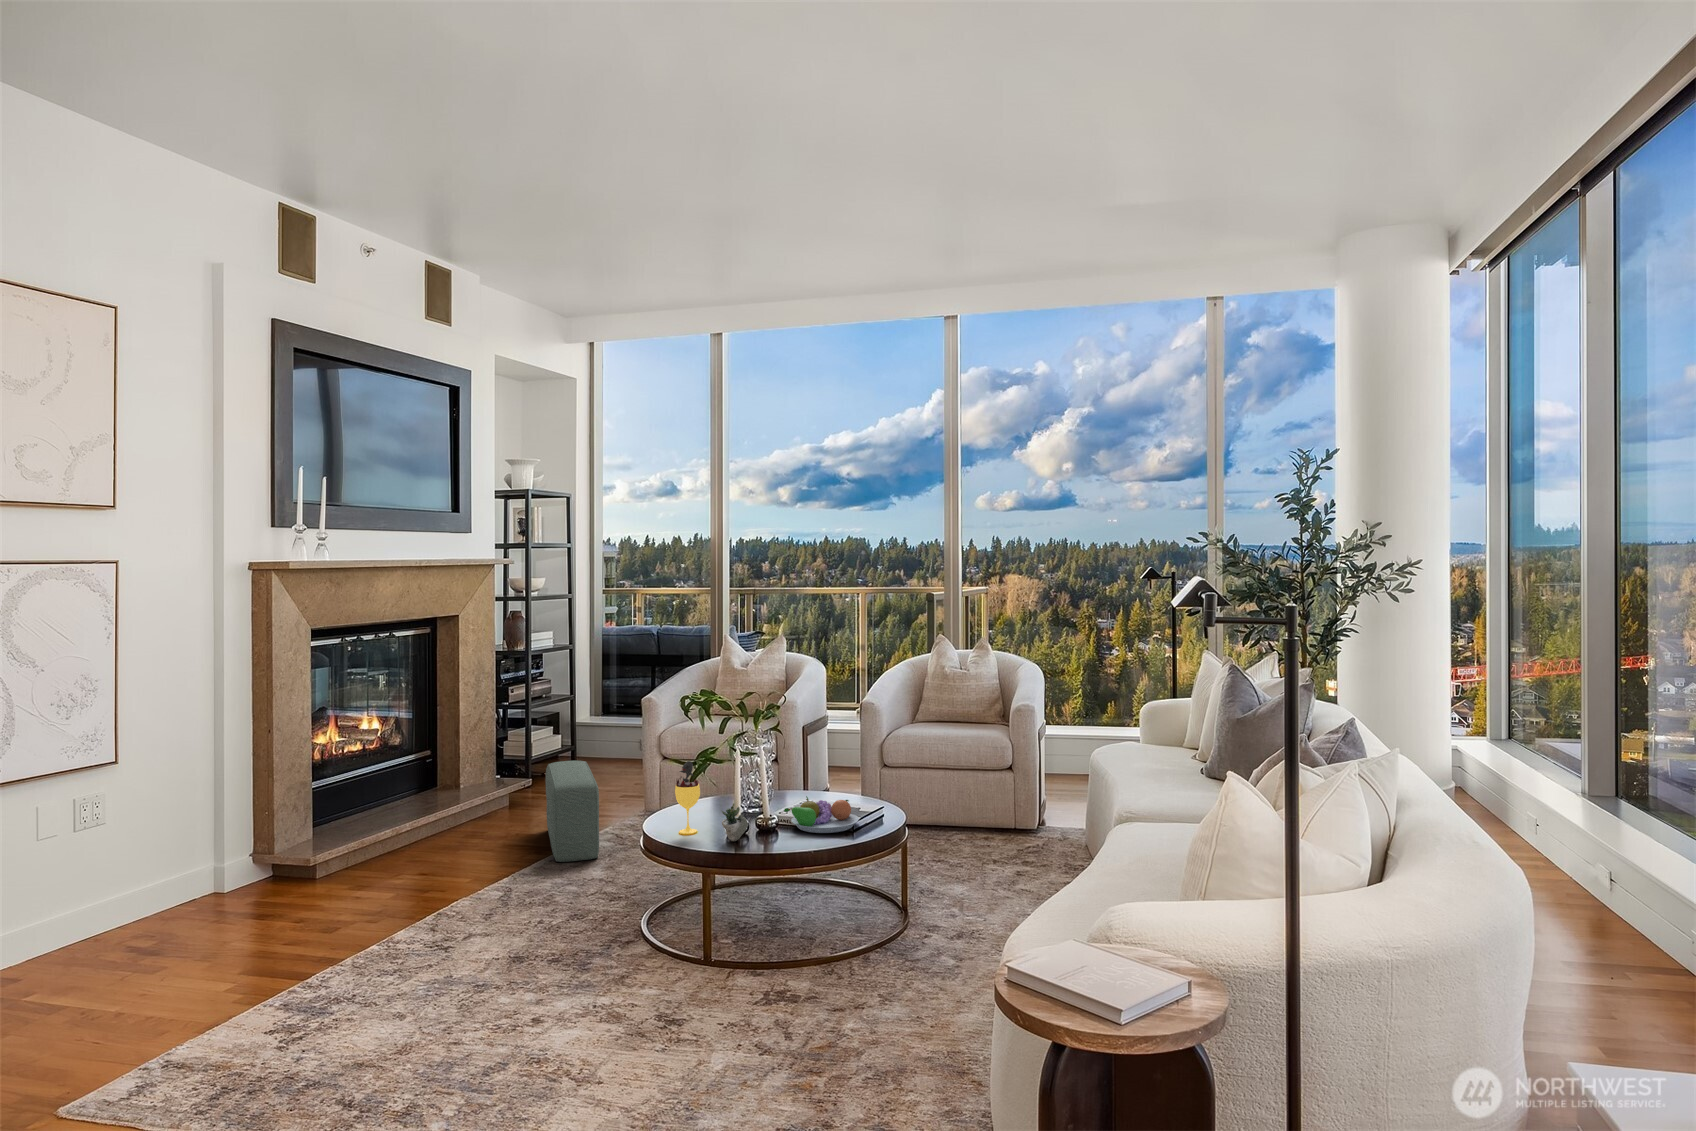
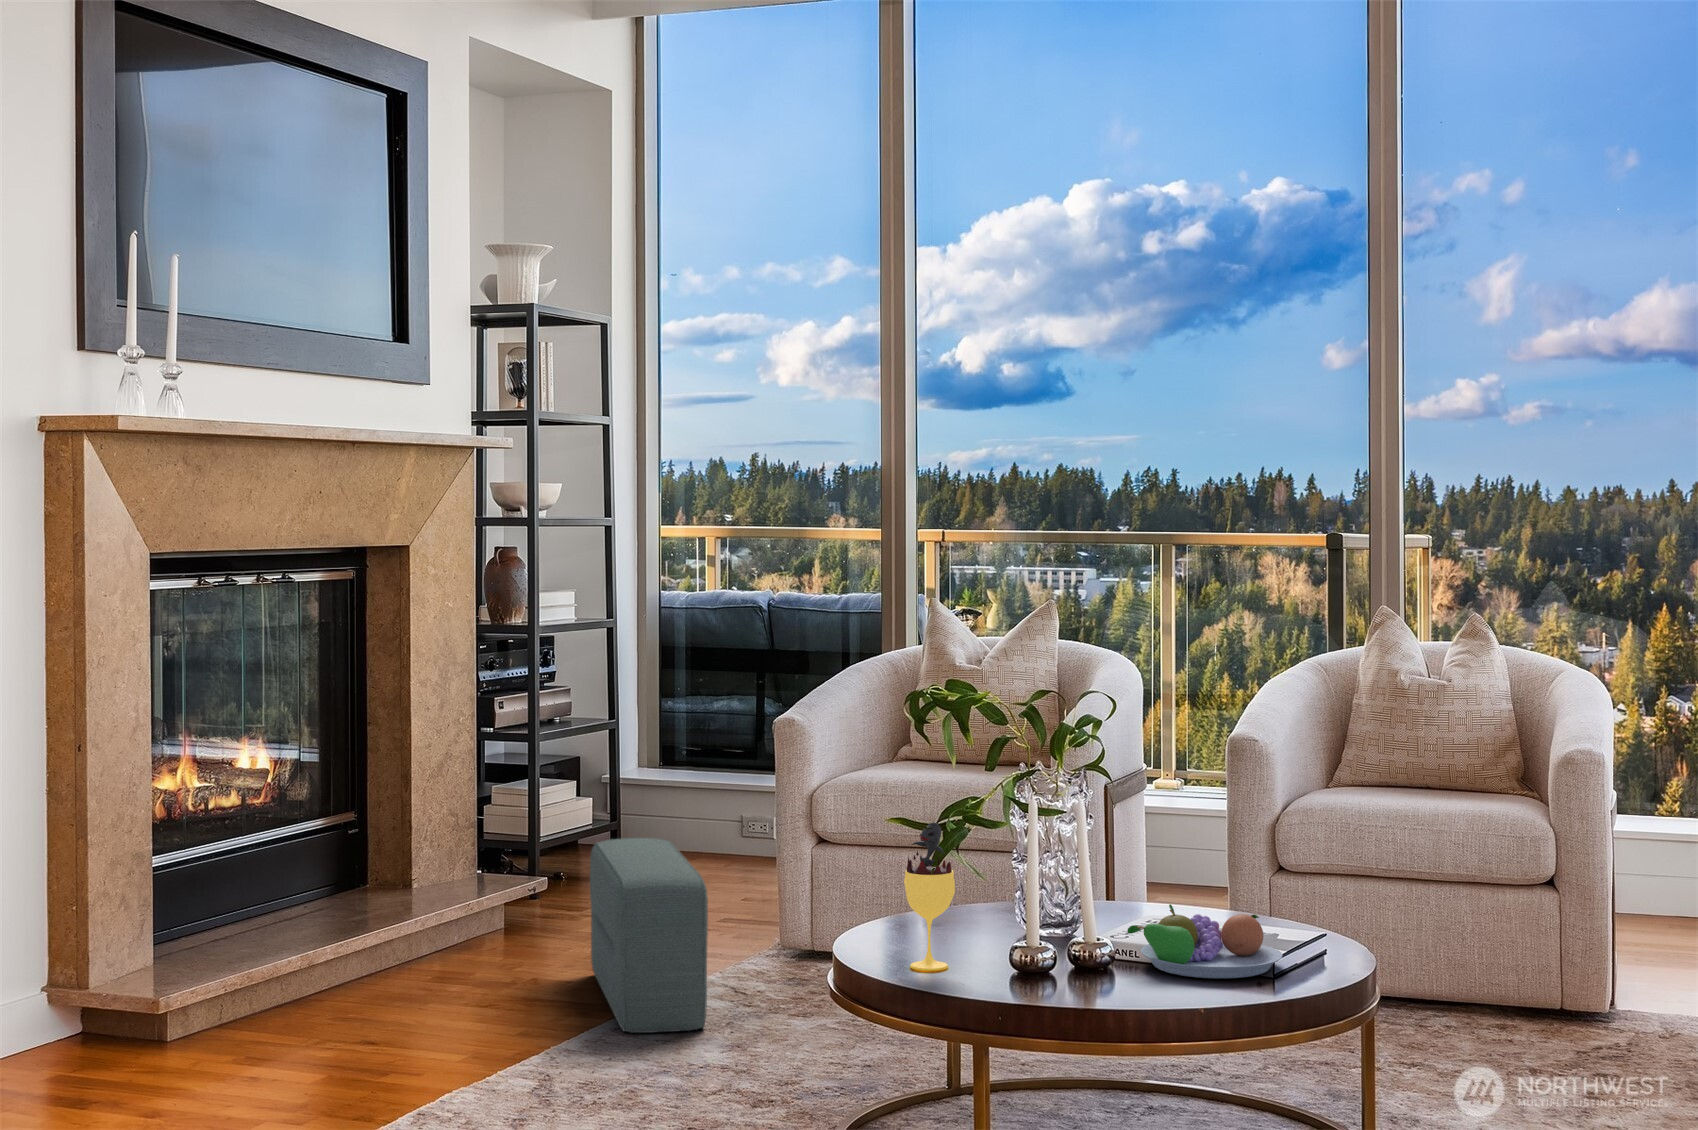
succulent plant: present [722,803,758,841] -> none [1005,909,1085,986]

